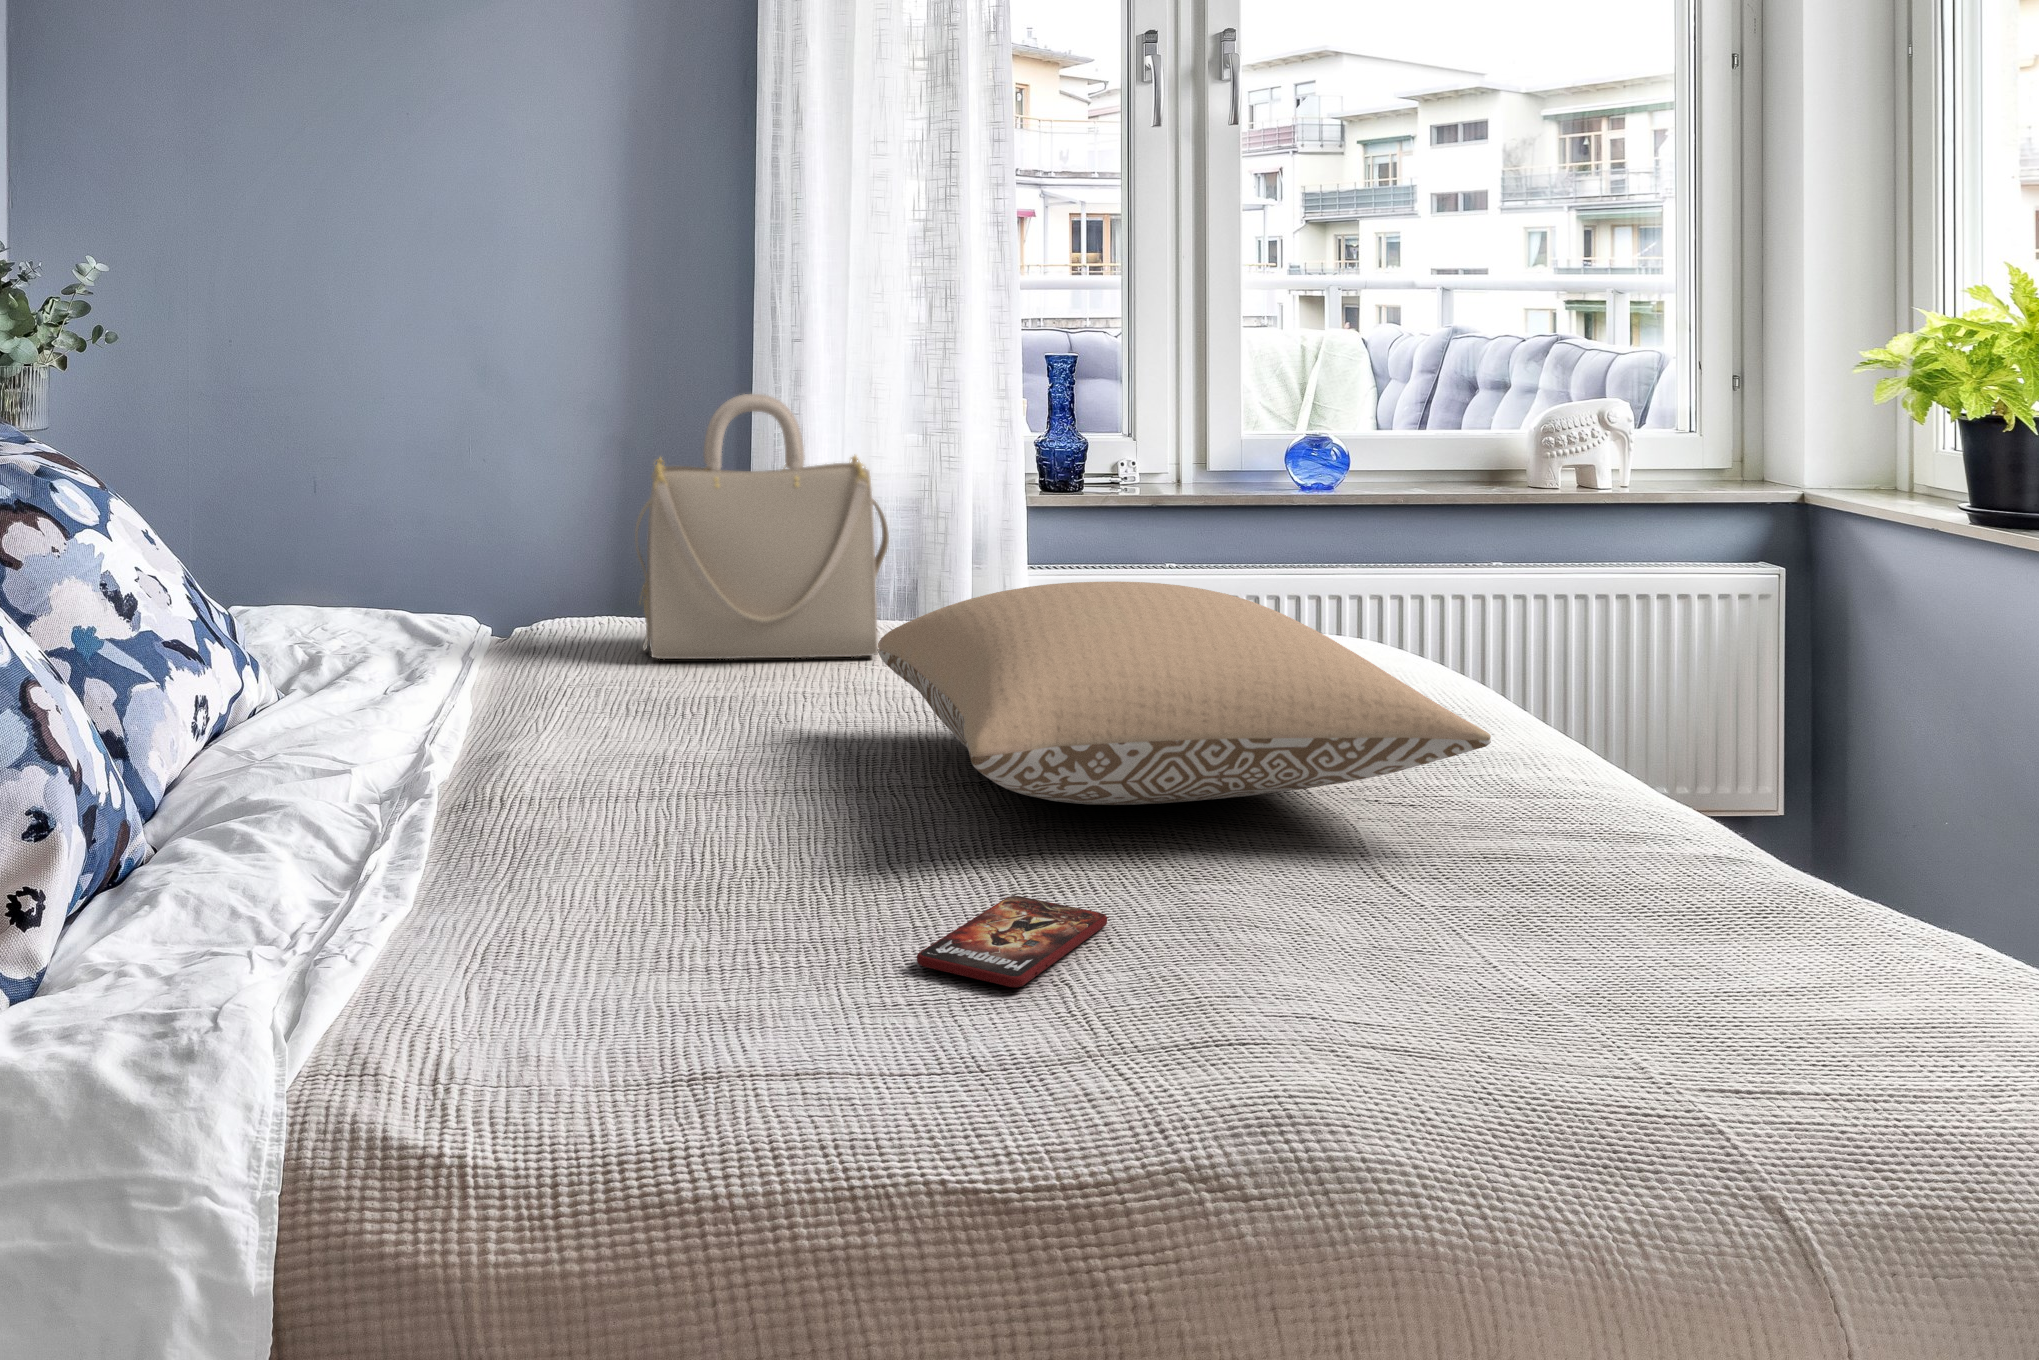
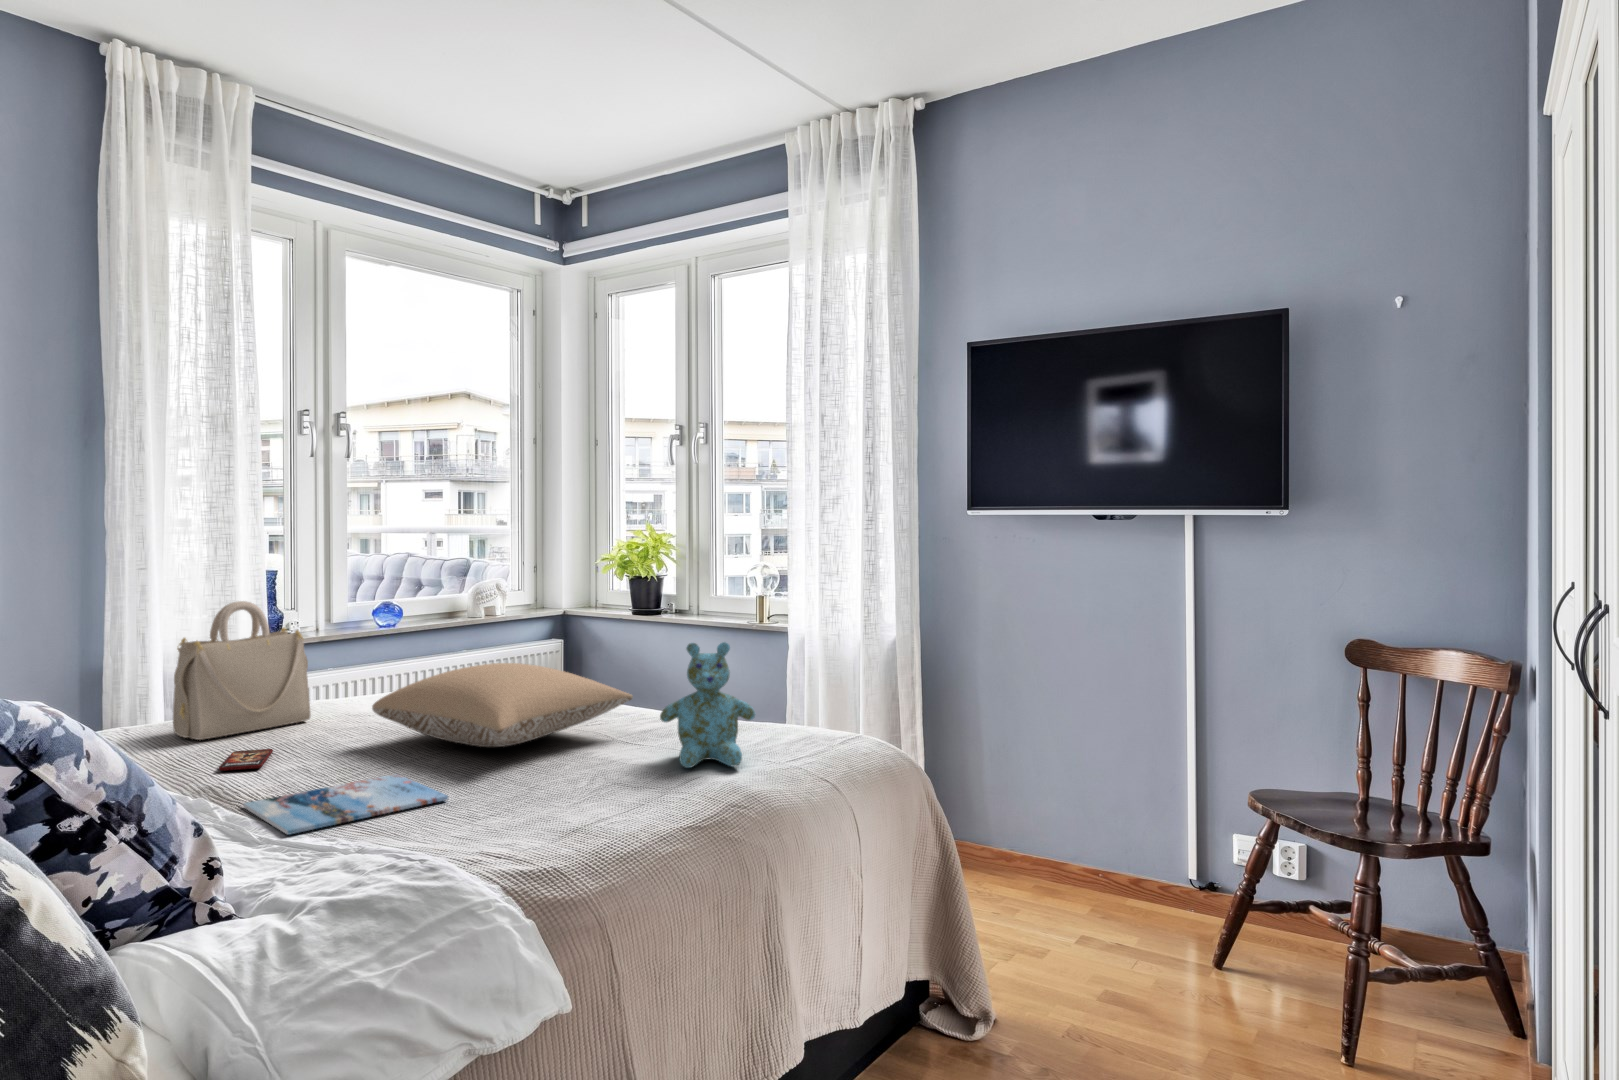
stuffed bear: none [1445,592,1805,1064] -> present [660,642,756,768]
magazine: none [374,800,778,907] -> present [243,774,448,835]
smartphone: present [917,896,1107,987] -> present [219,749,273,771]

